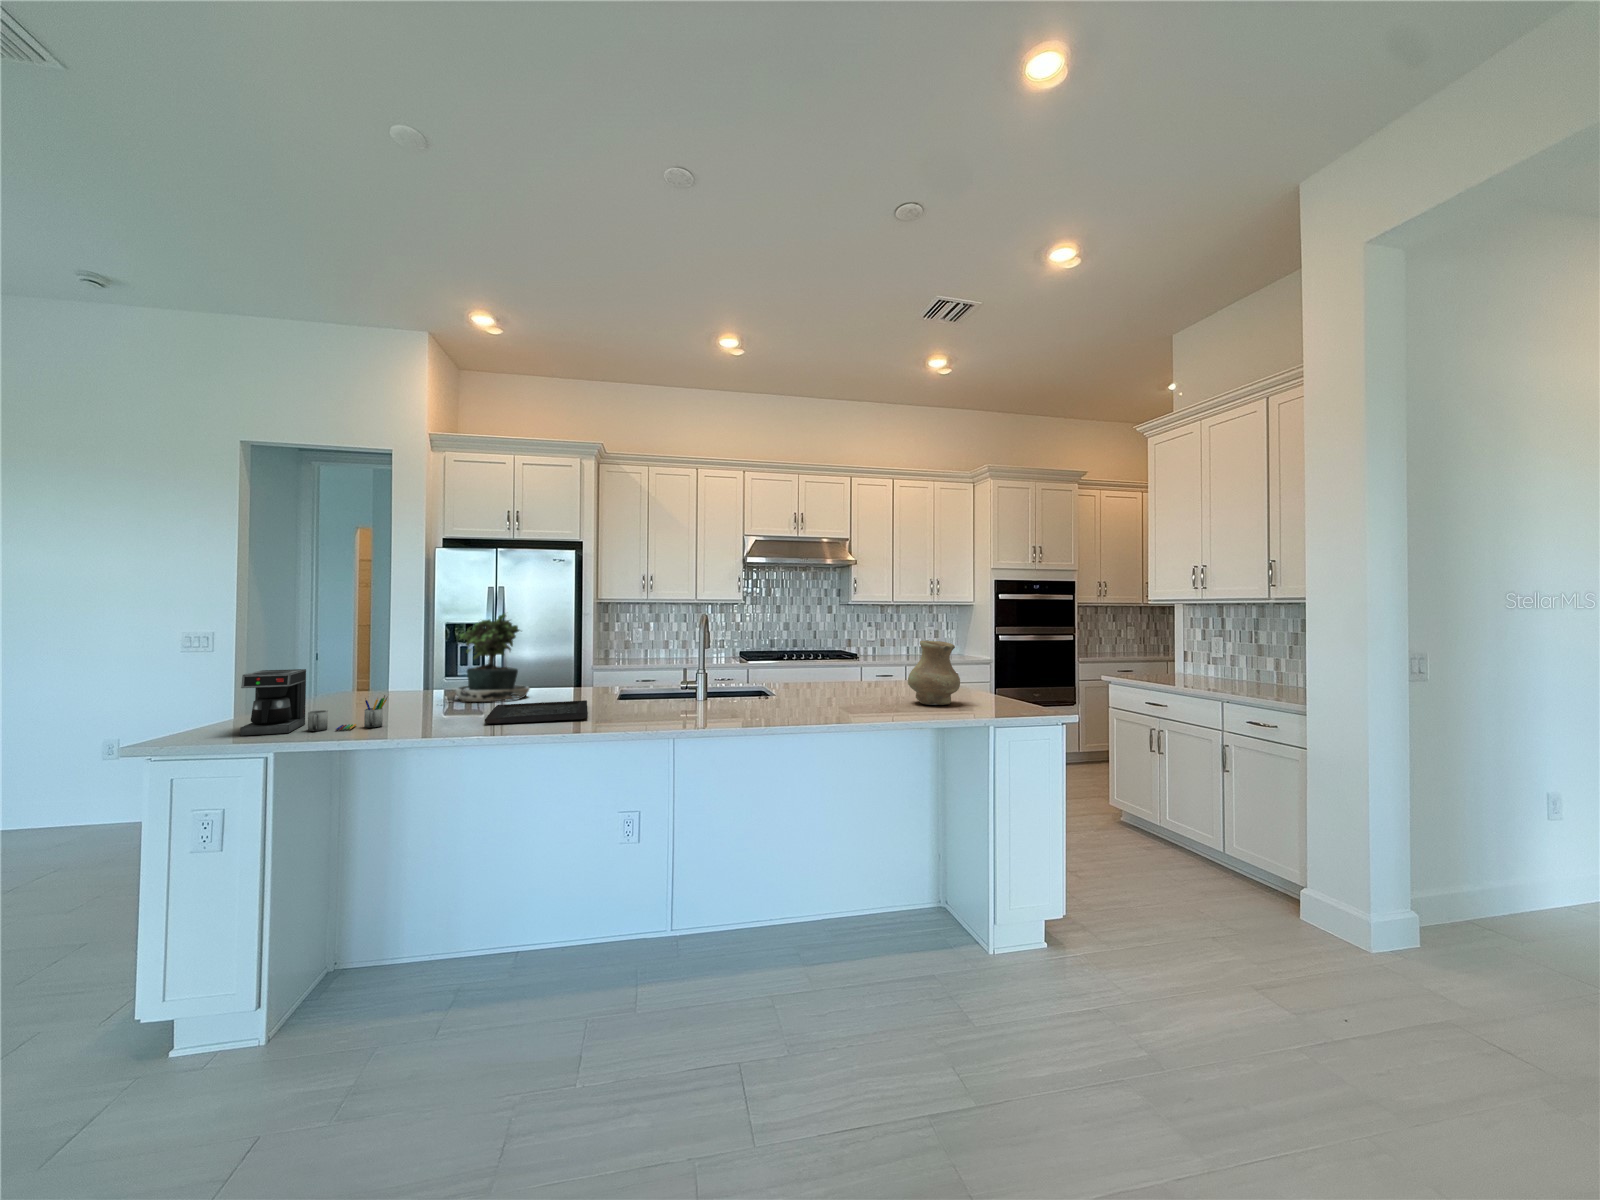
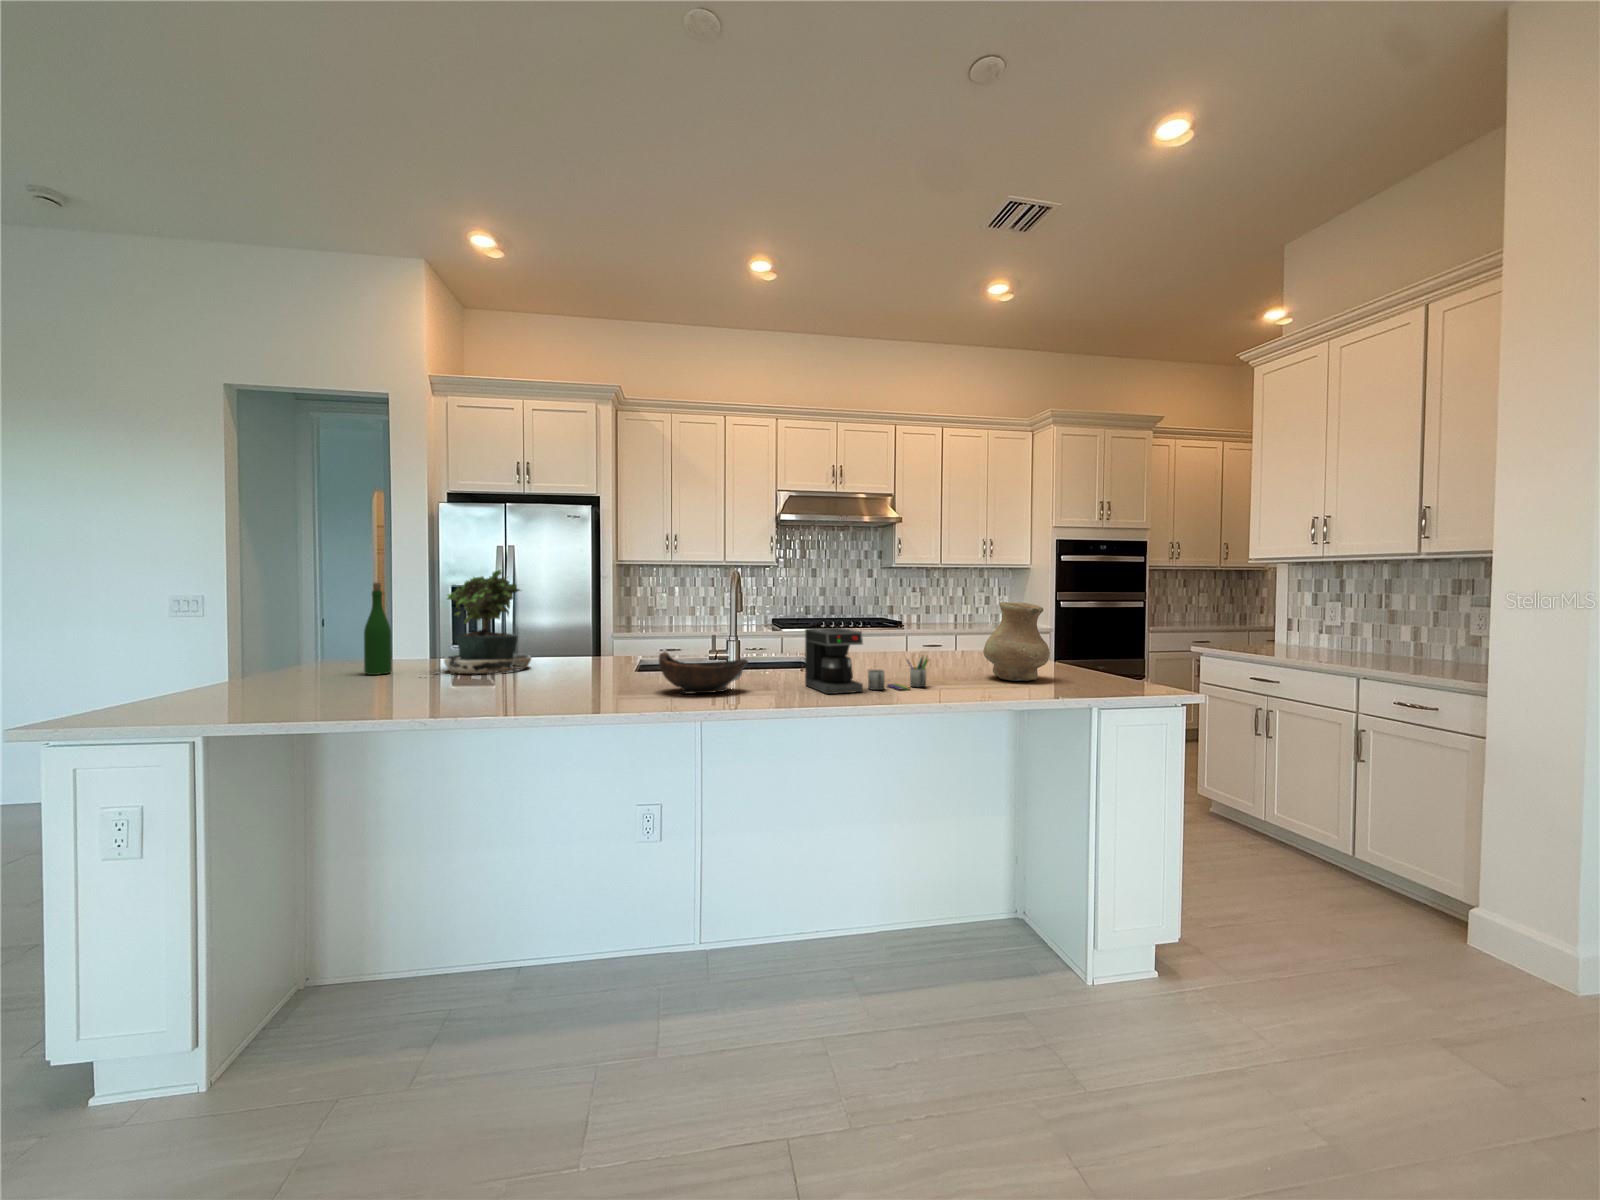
wine bottle: none [388,625,411,703] -> present [364,582,392,675]
coffee maker: present [240,669,387,736] -> present [805,628,929,694]
bowl: none [641,682,714,716] -> present [659,652,748,694]
tray: present [485,700,588,724] -> none [464,673,596,702]

